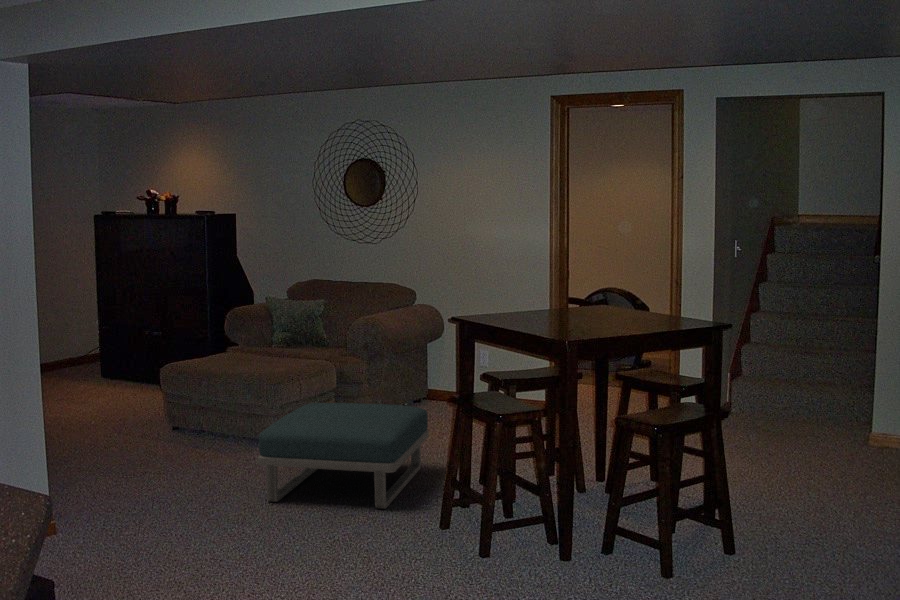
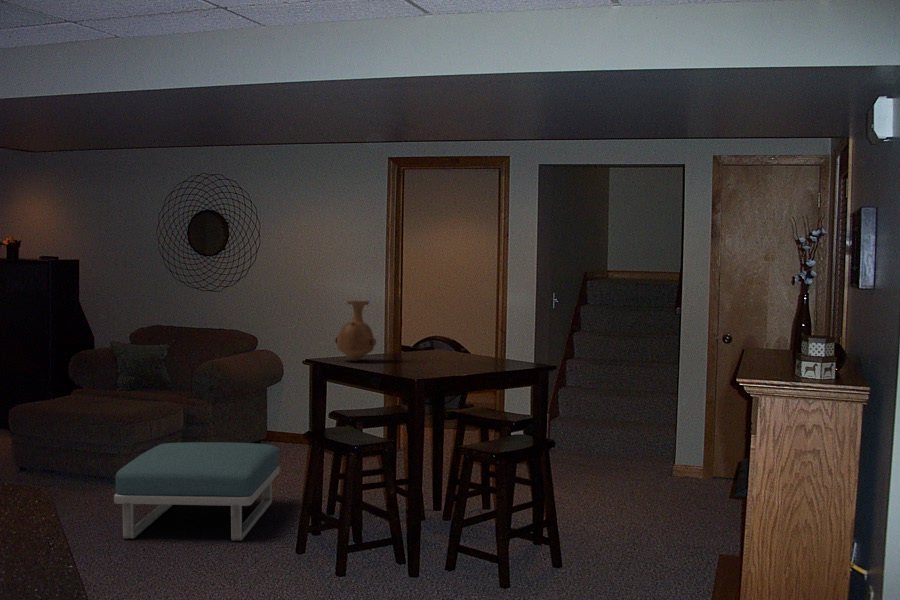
vase: none [482,254,527,320] -> present [335,300,376,361]

